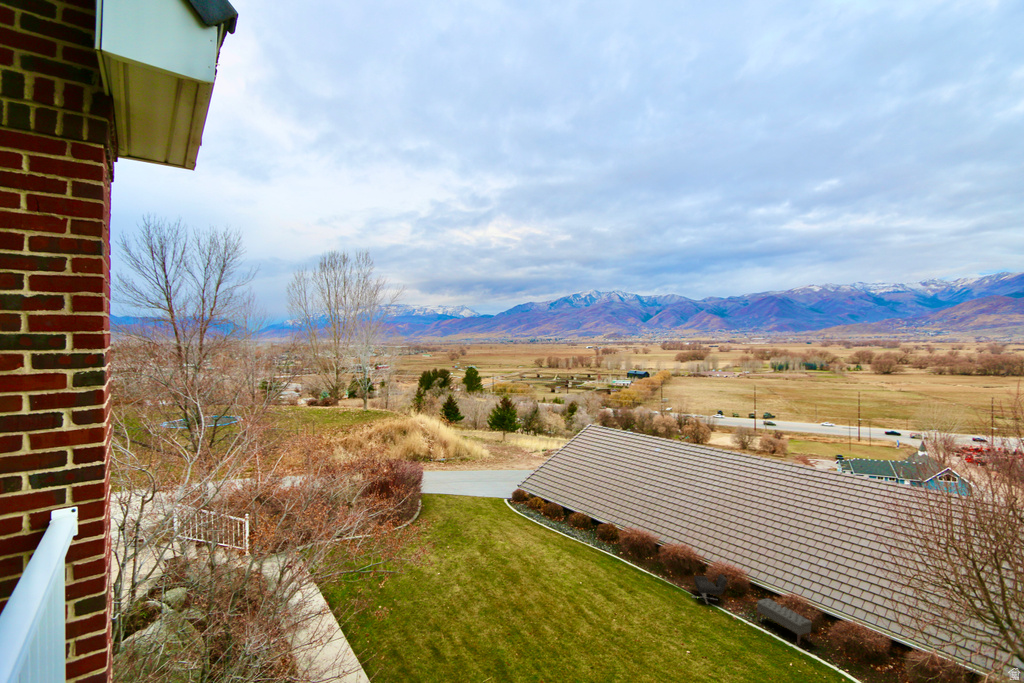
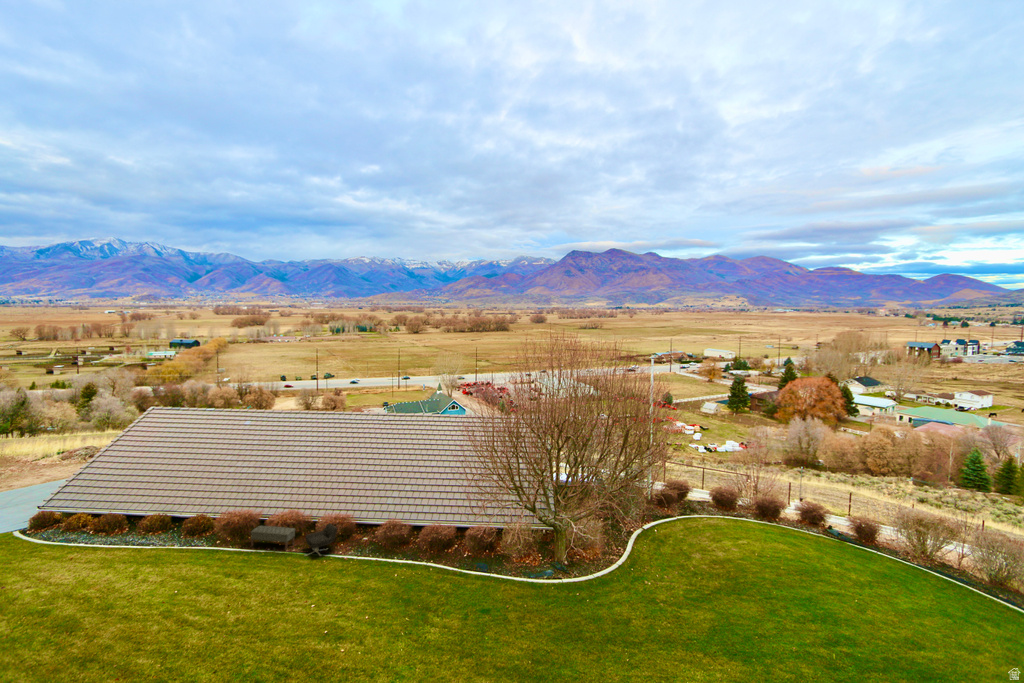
bench: present [757,598,812,645] -> present [251,526,295,550]

